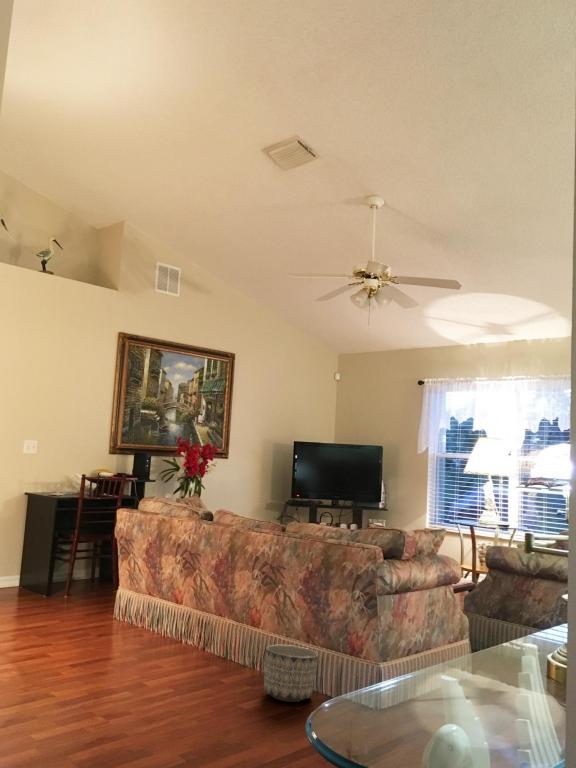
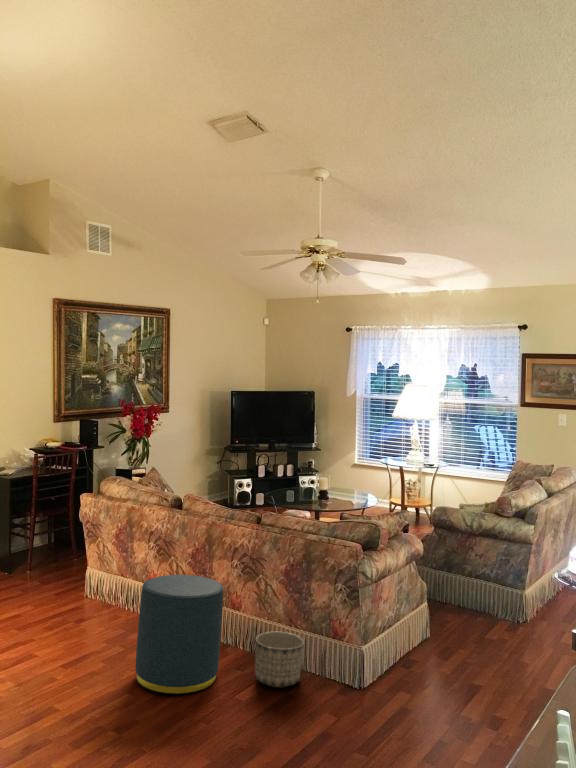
ottoman: none [141,578,237,697] -> present [135,575,223,694]

